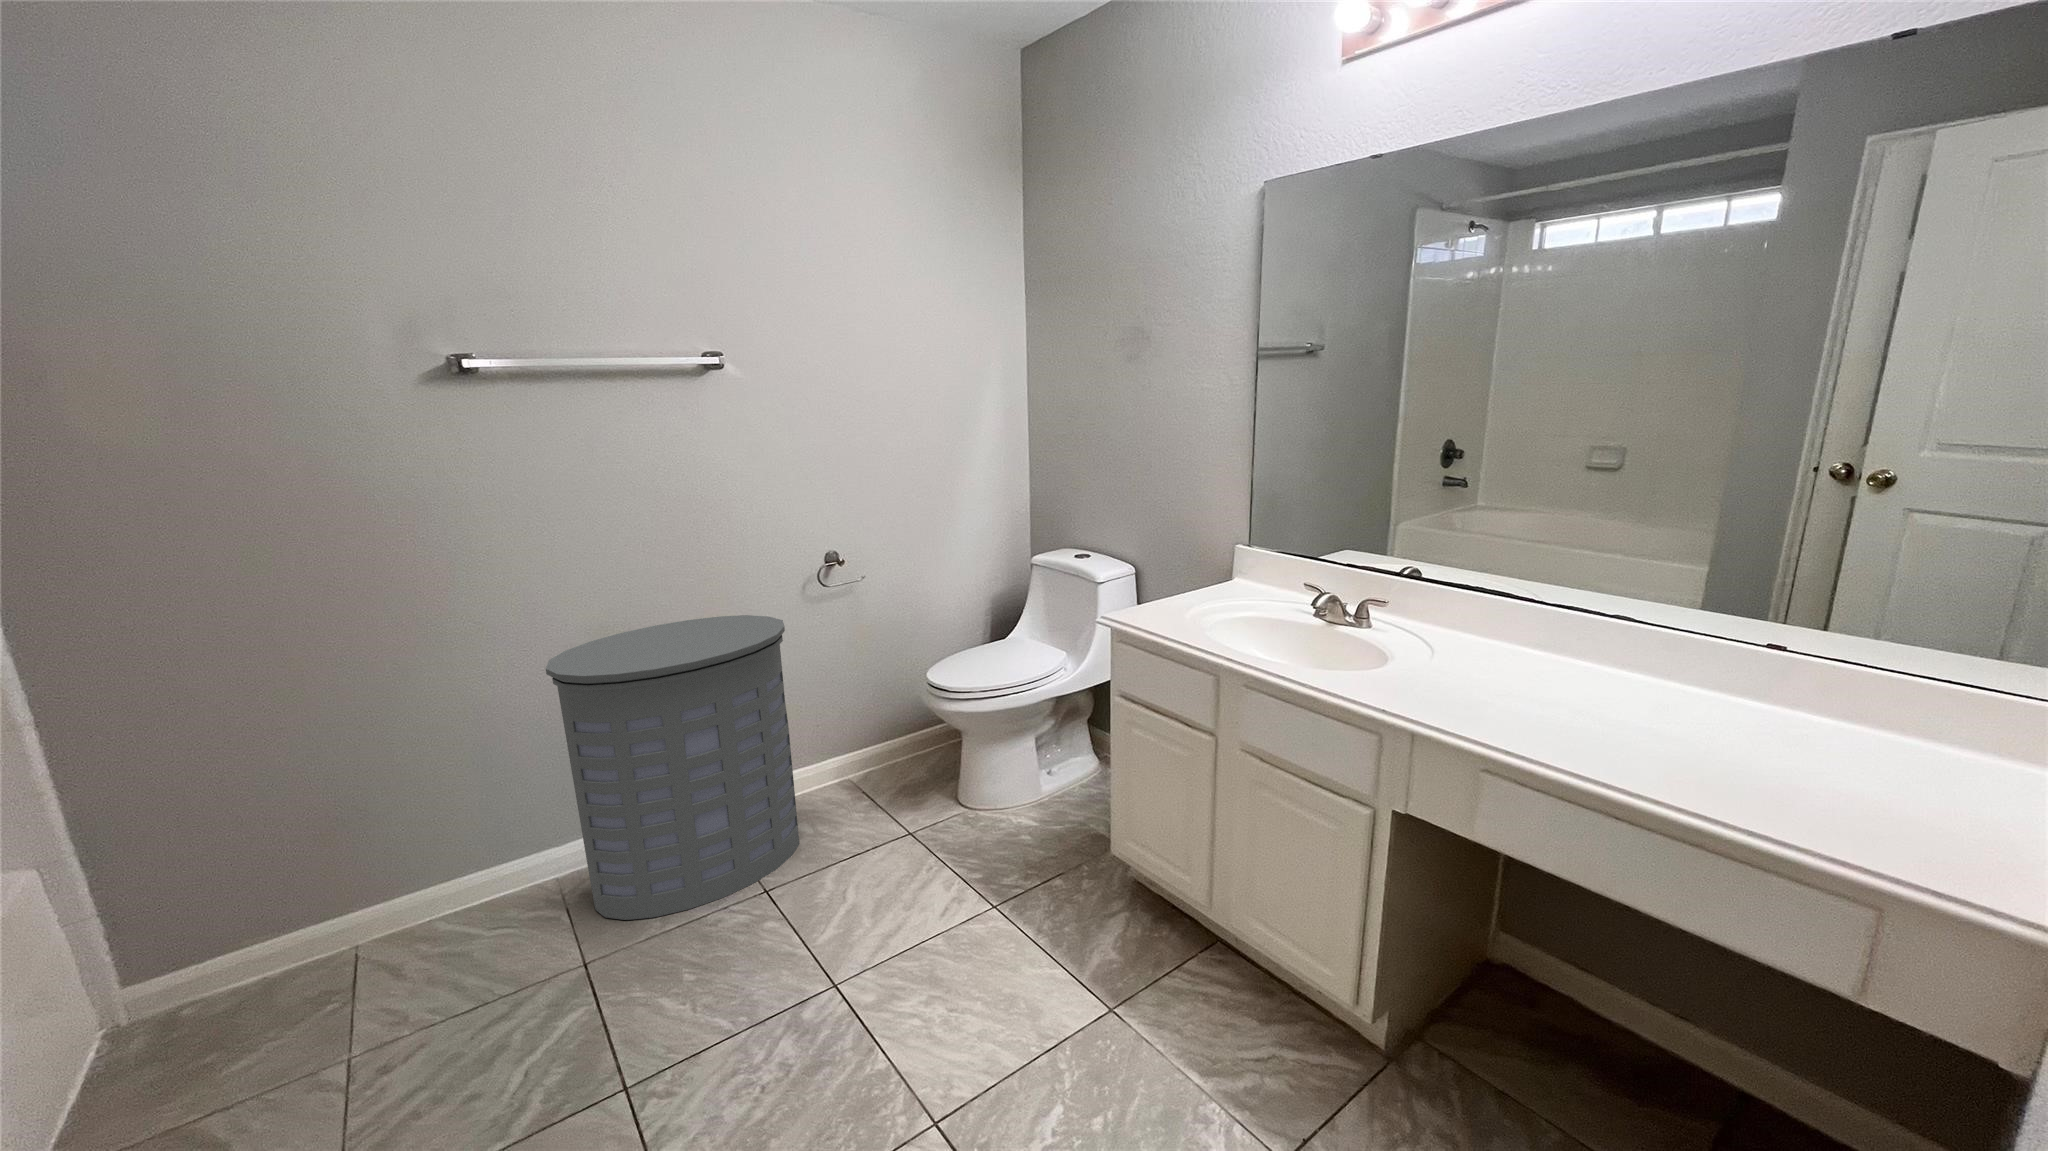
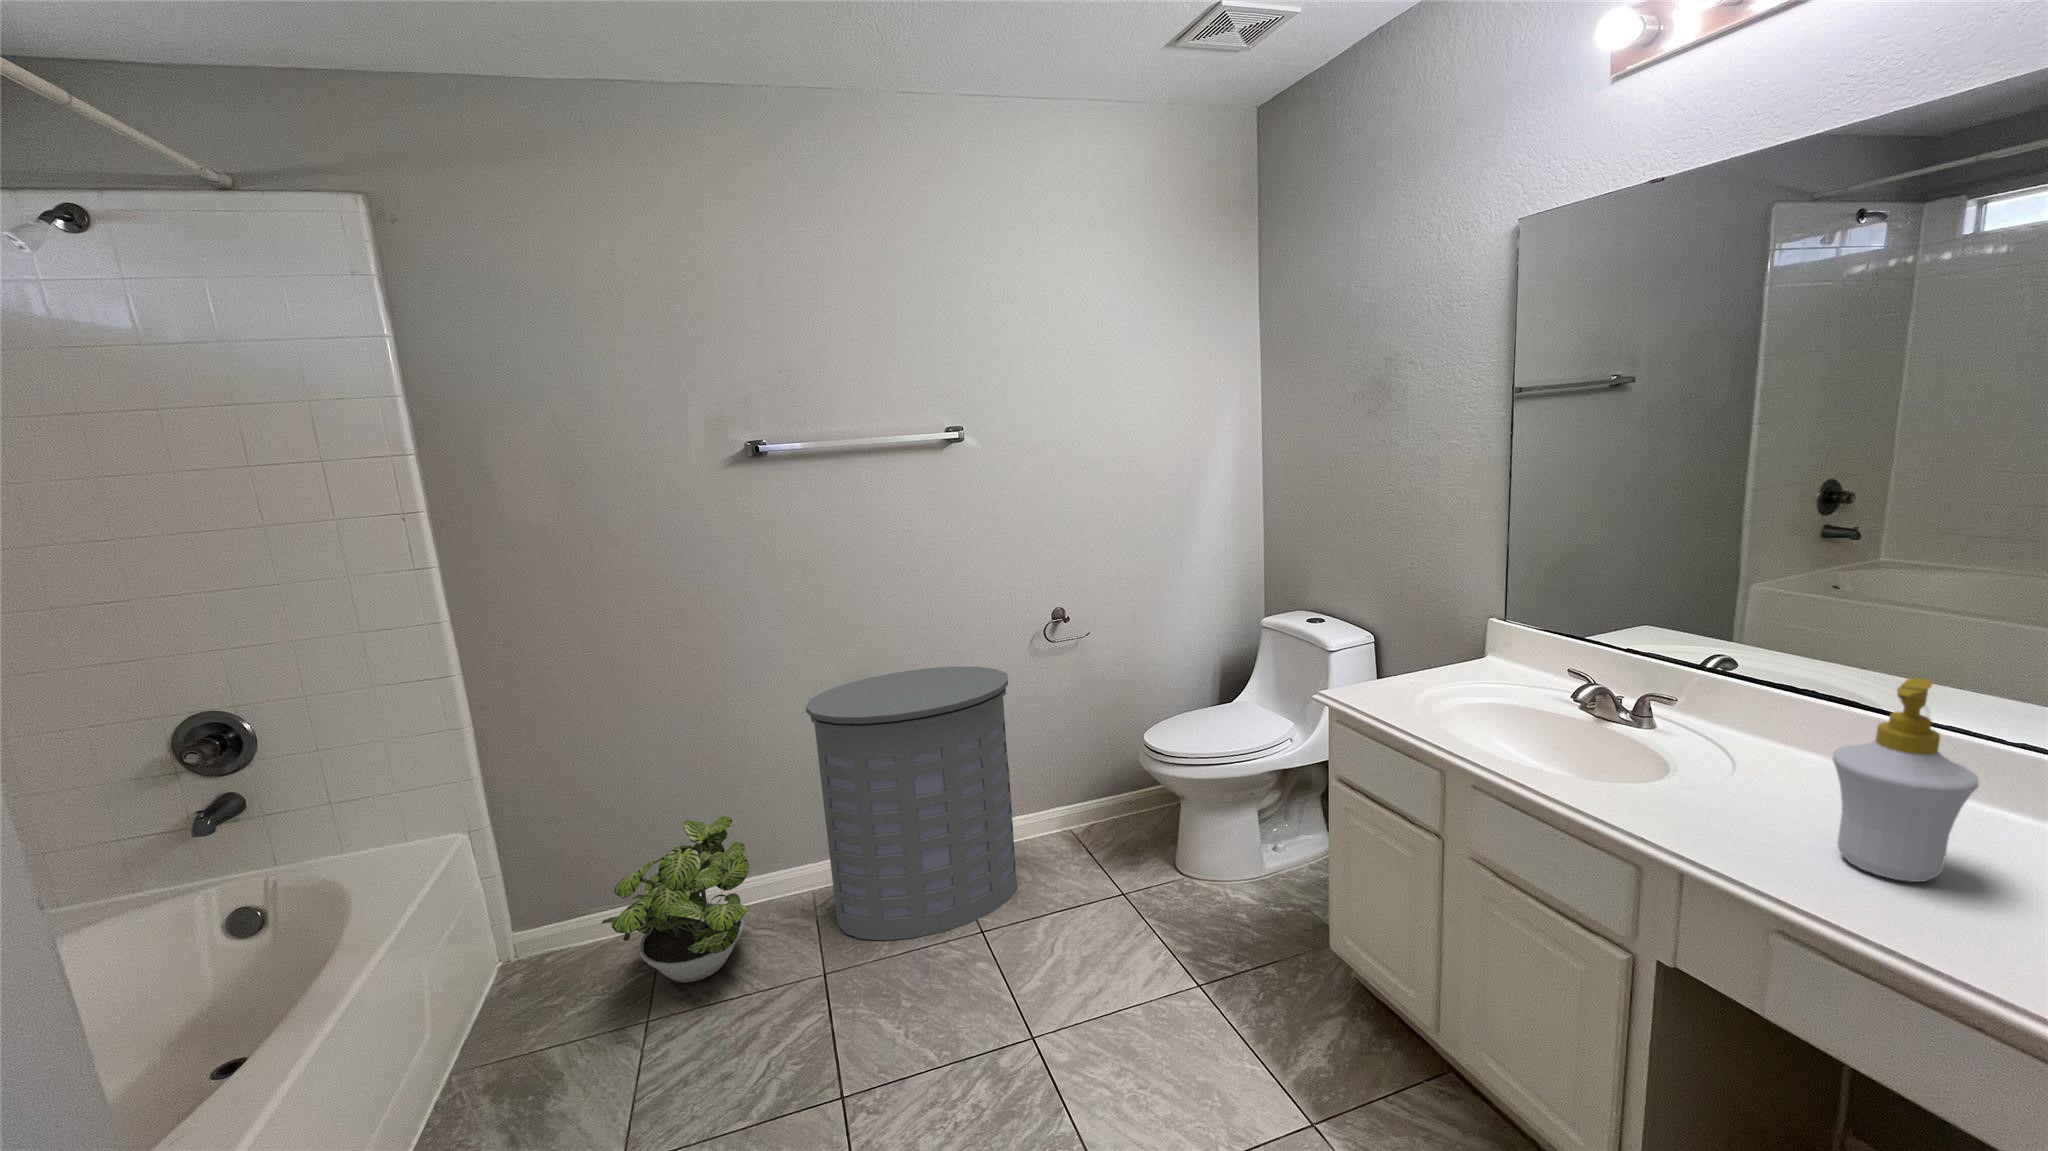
soap bottle: none [1514,562,1608,721] -> present [1833,678,1979,882]
potted plant: none [273,805,482,1006] -> present [602,816,749,983]

